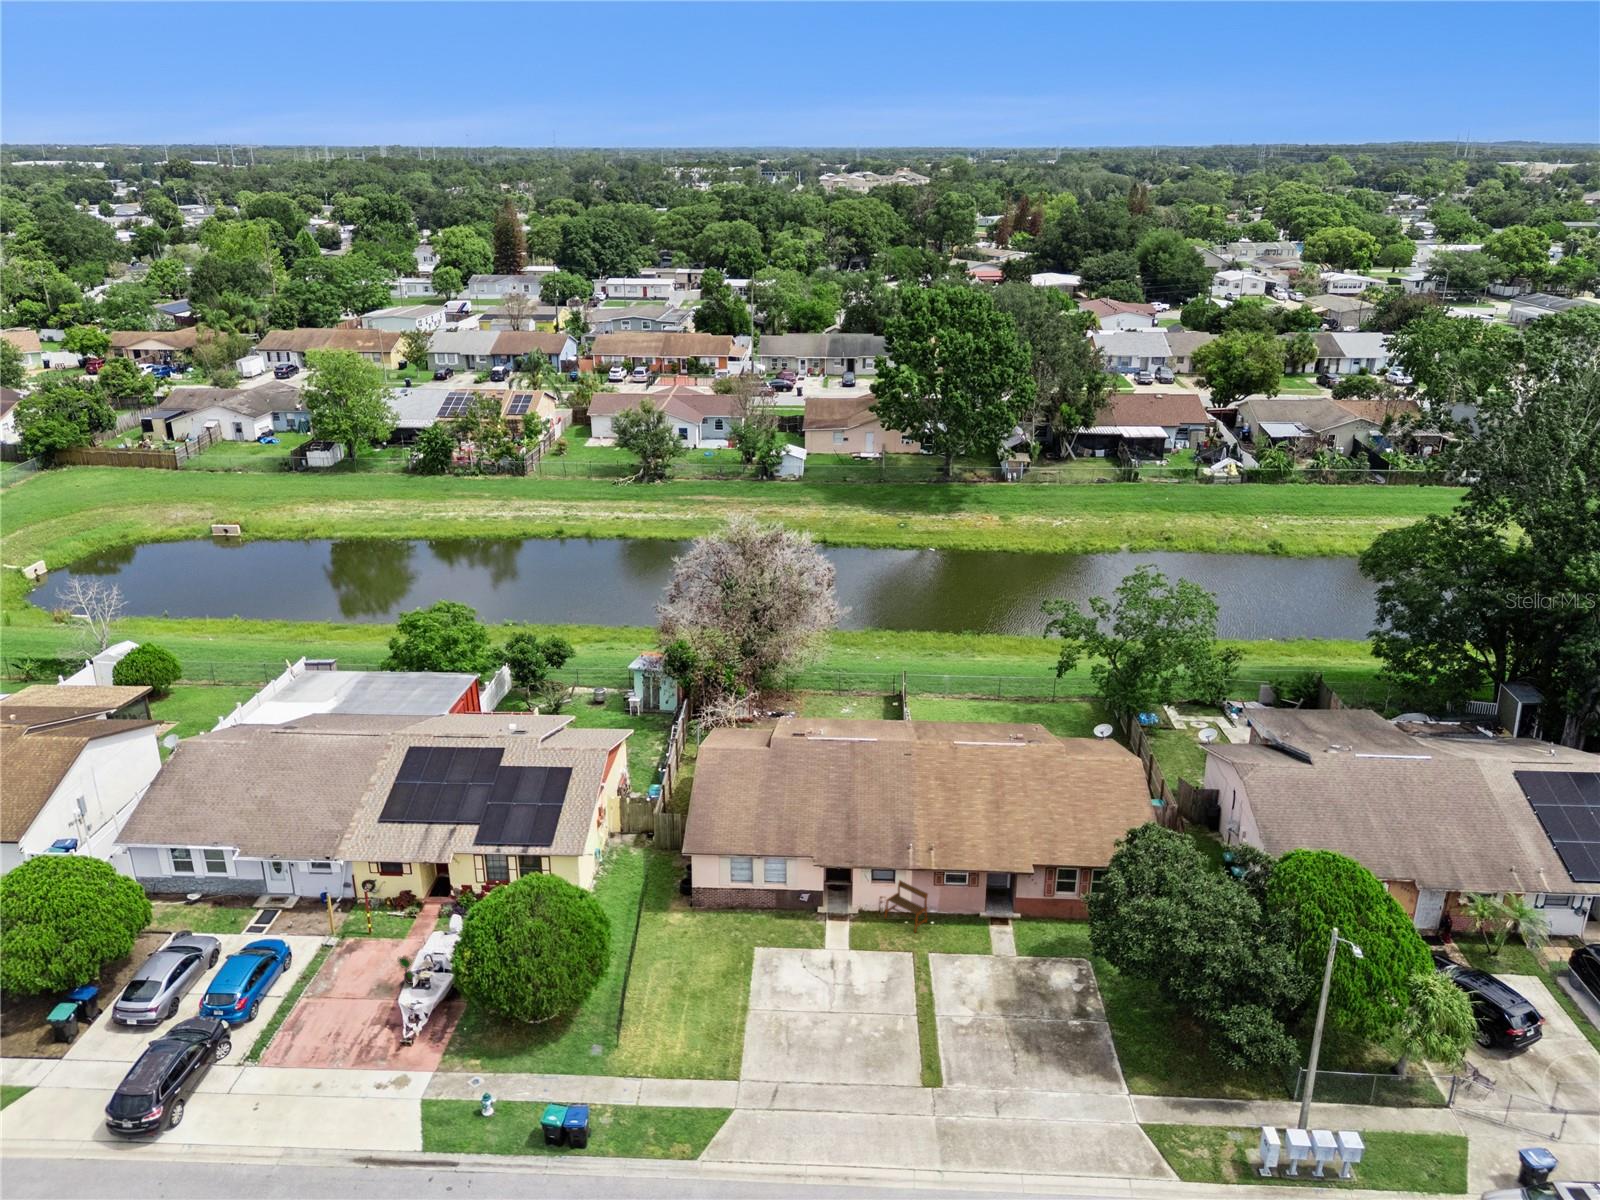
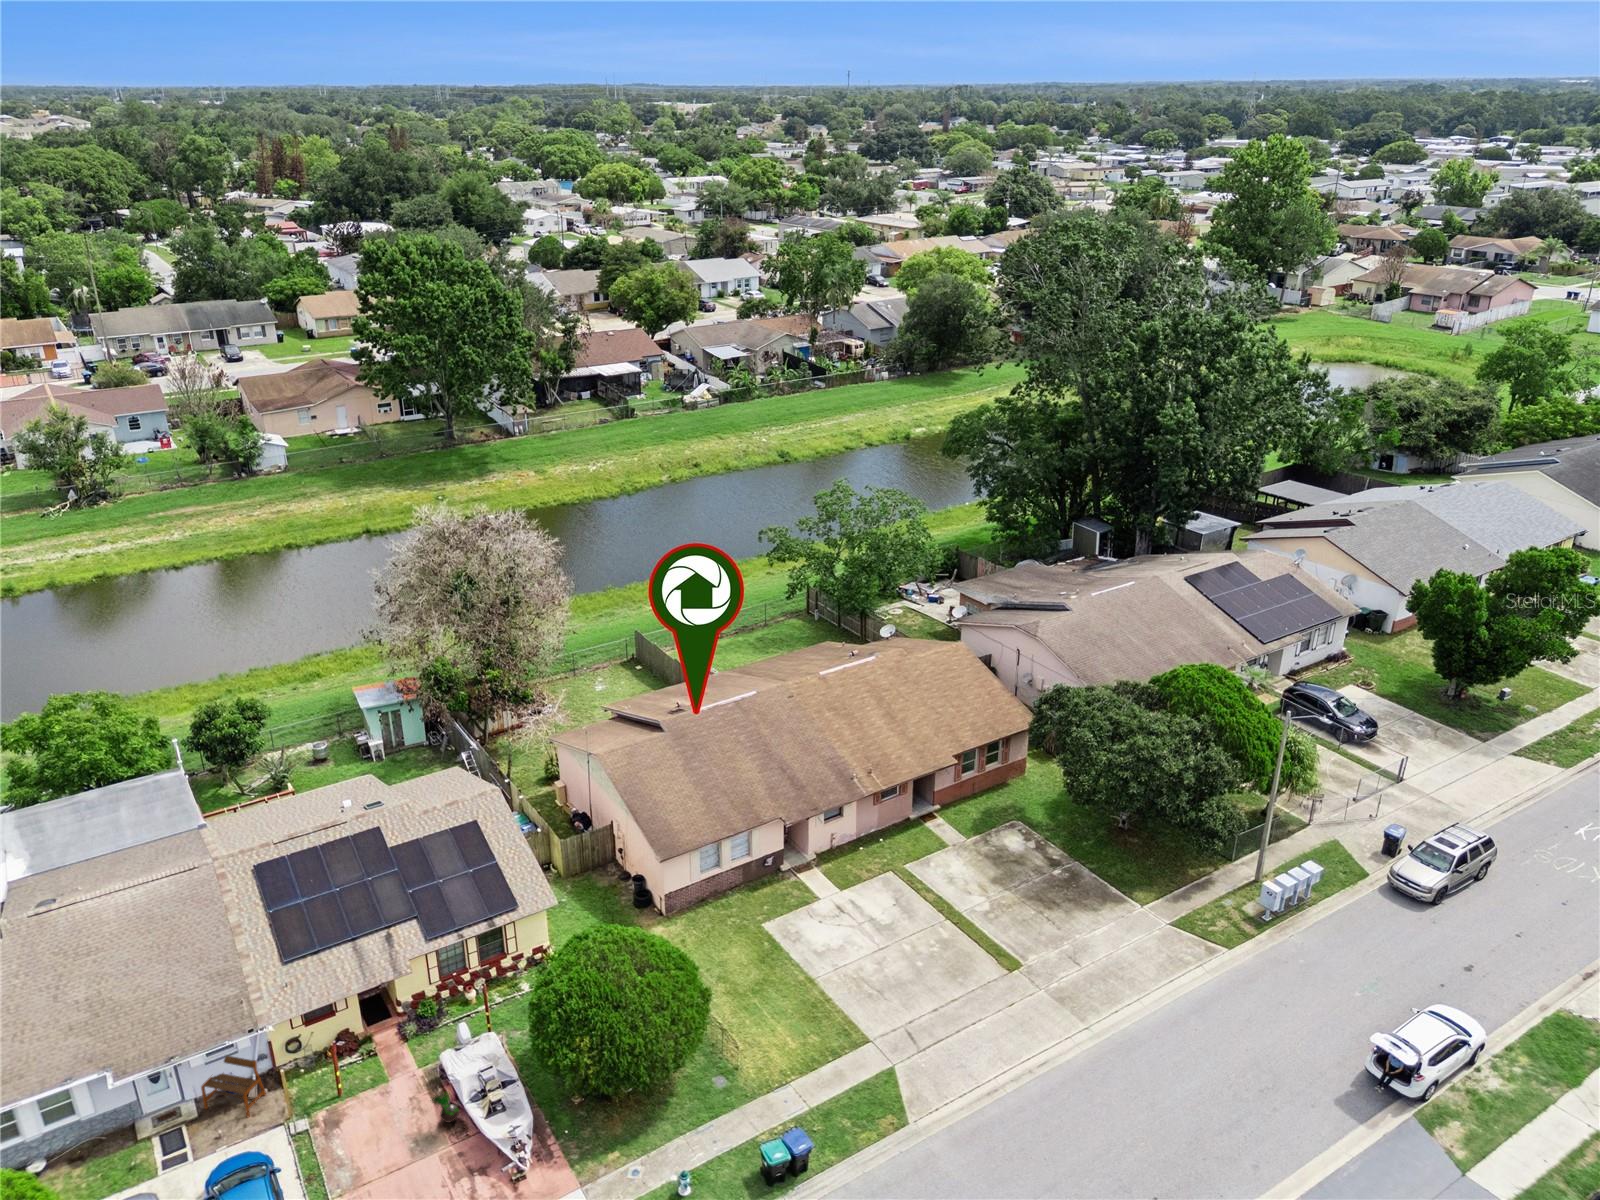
bench: present [885,880,928,933] -> present [201,1056,266,1117]

